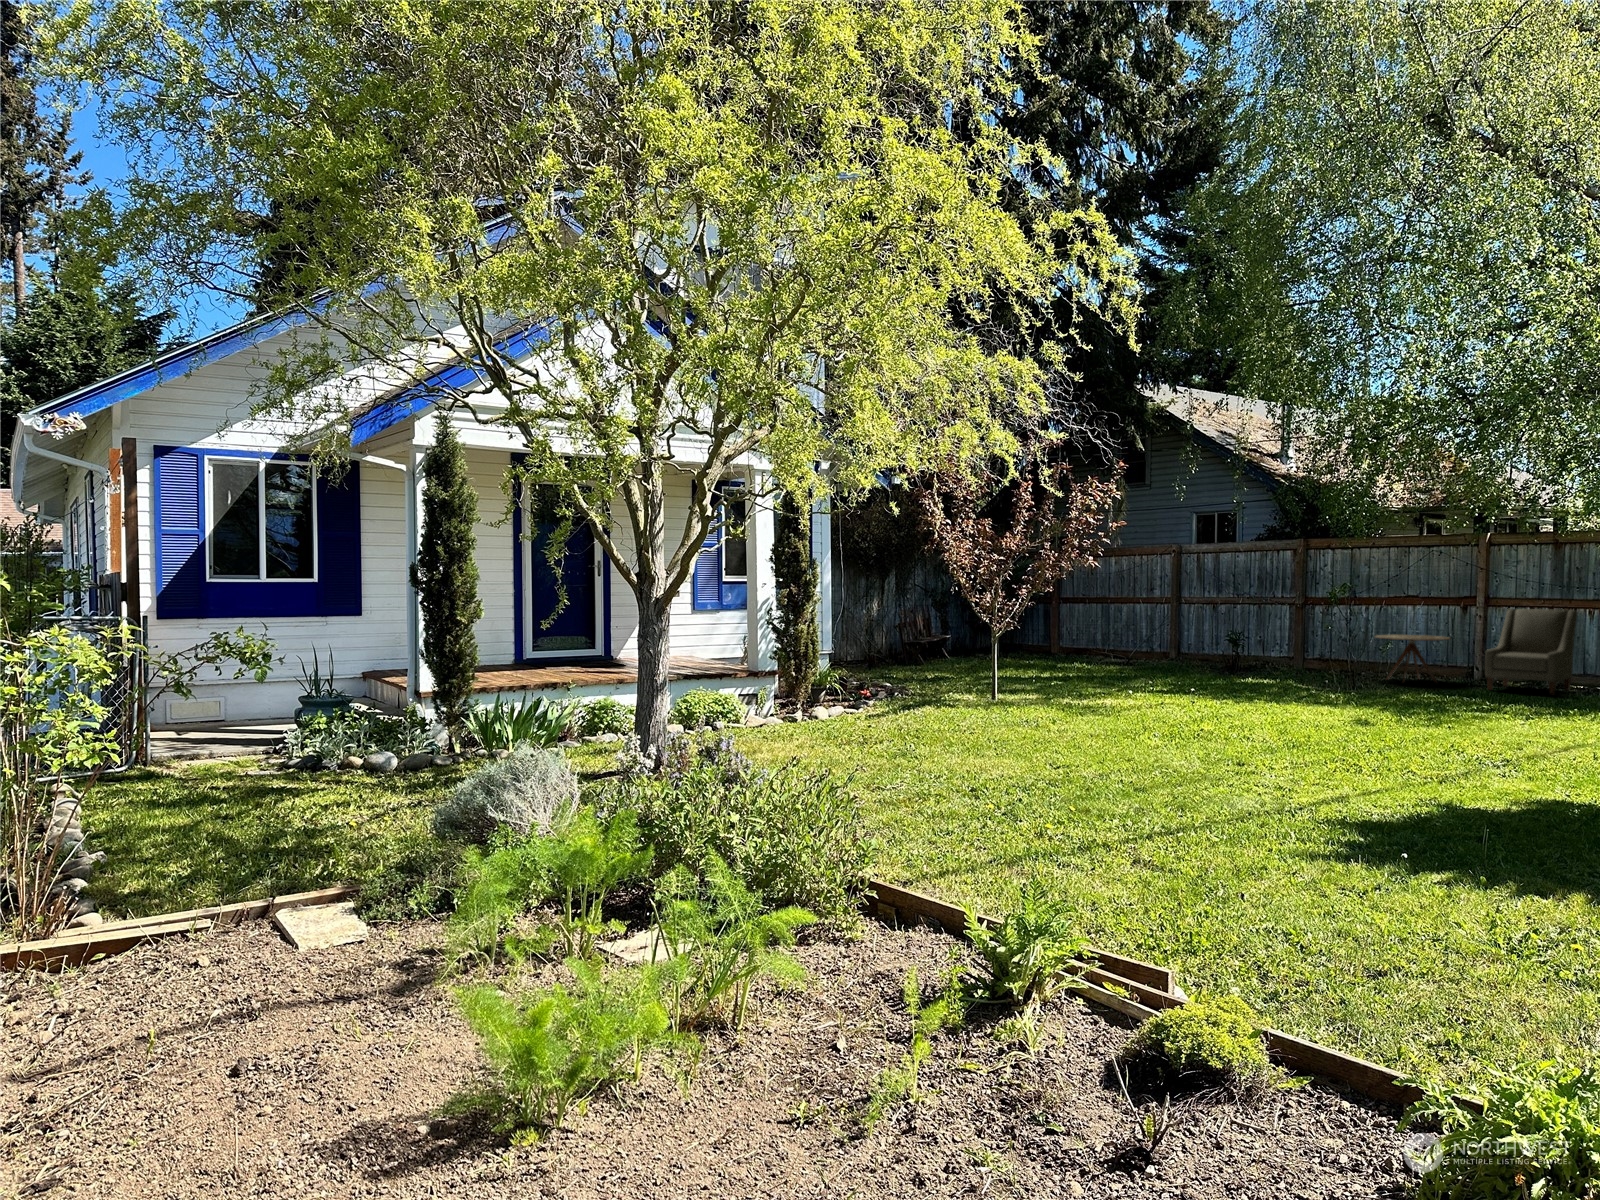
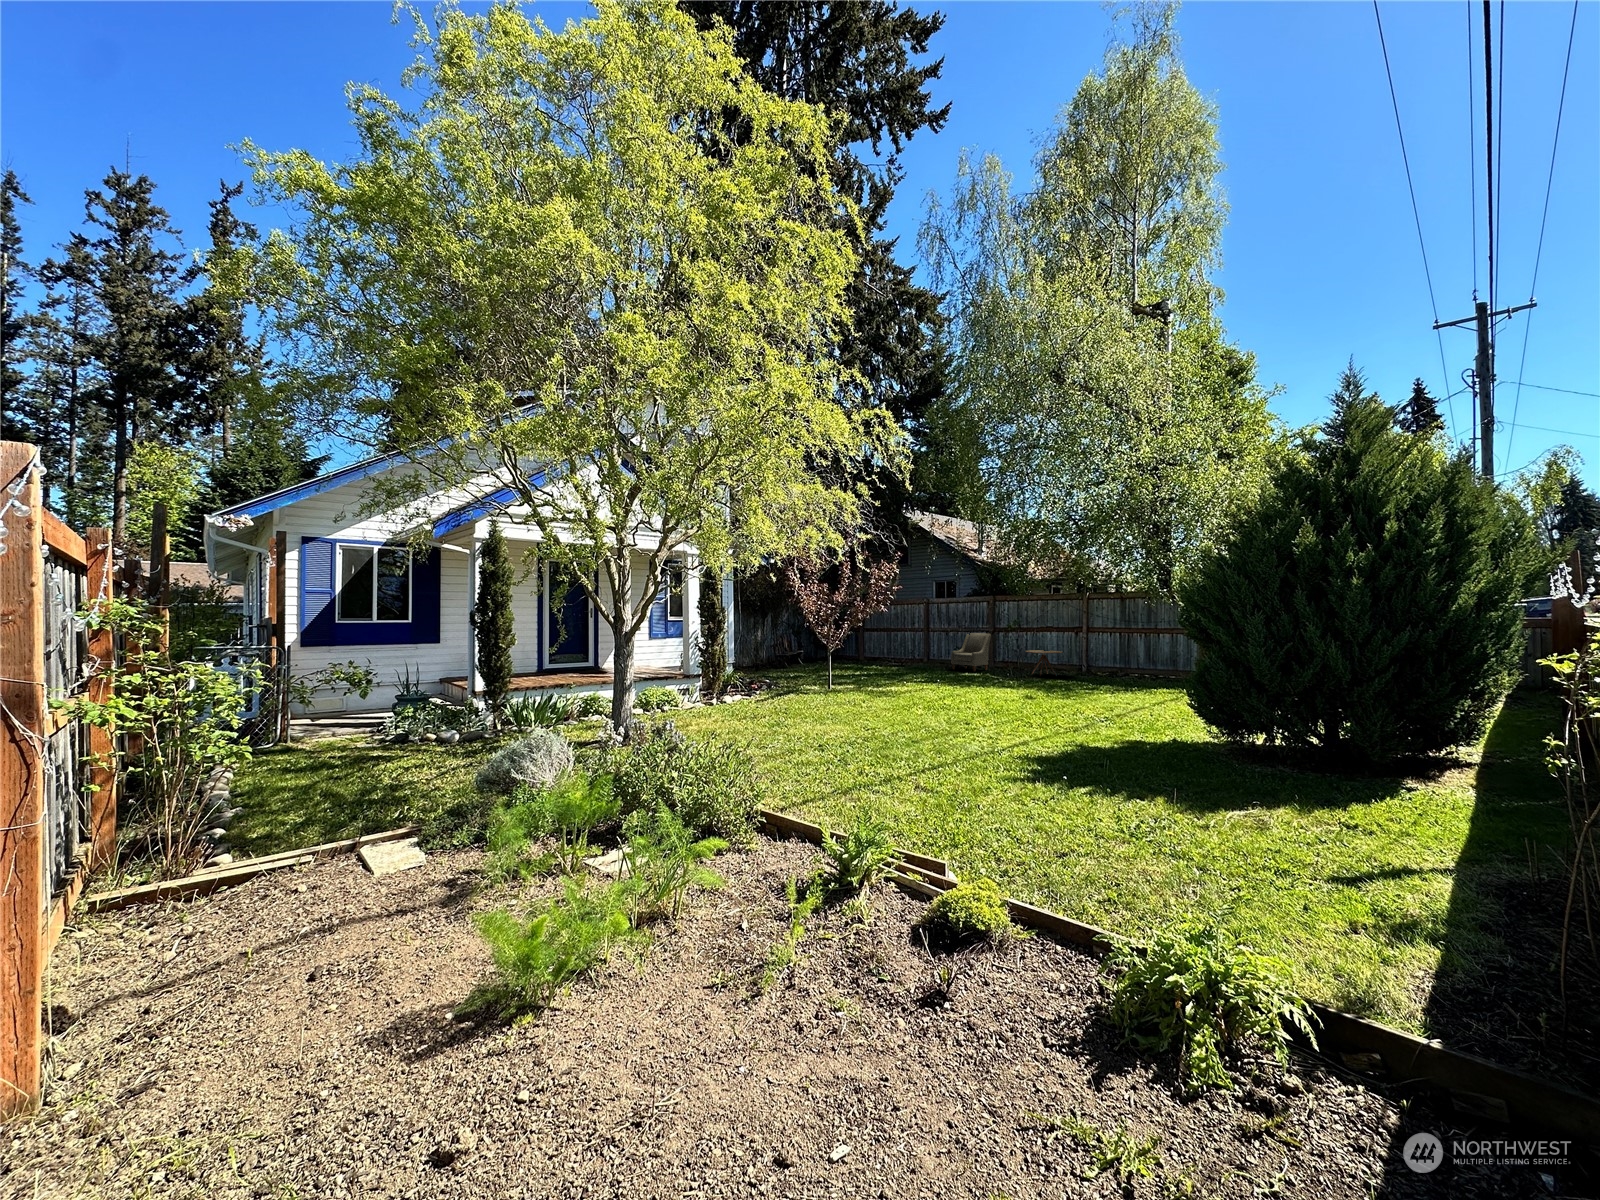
chair: present [1485,609,1577,695] -> present [951,633,991,672]

